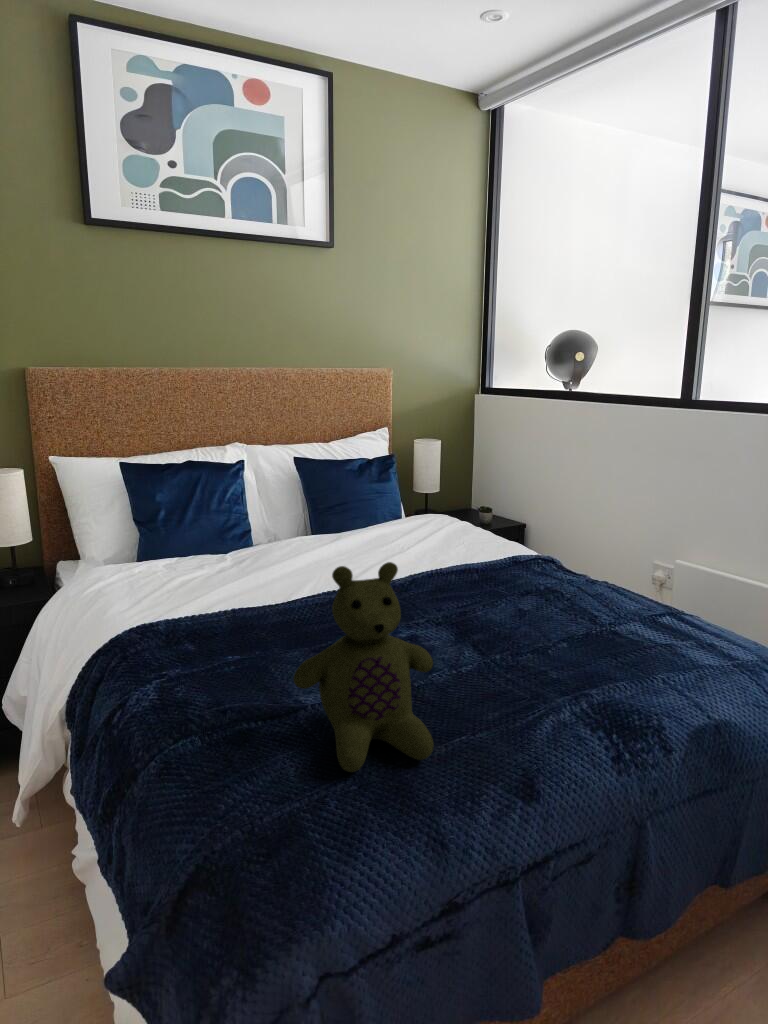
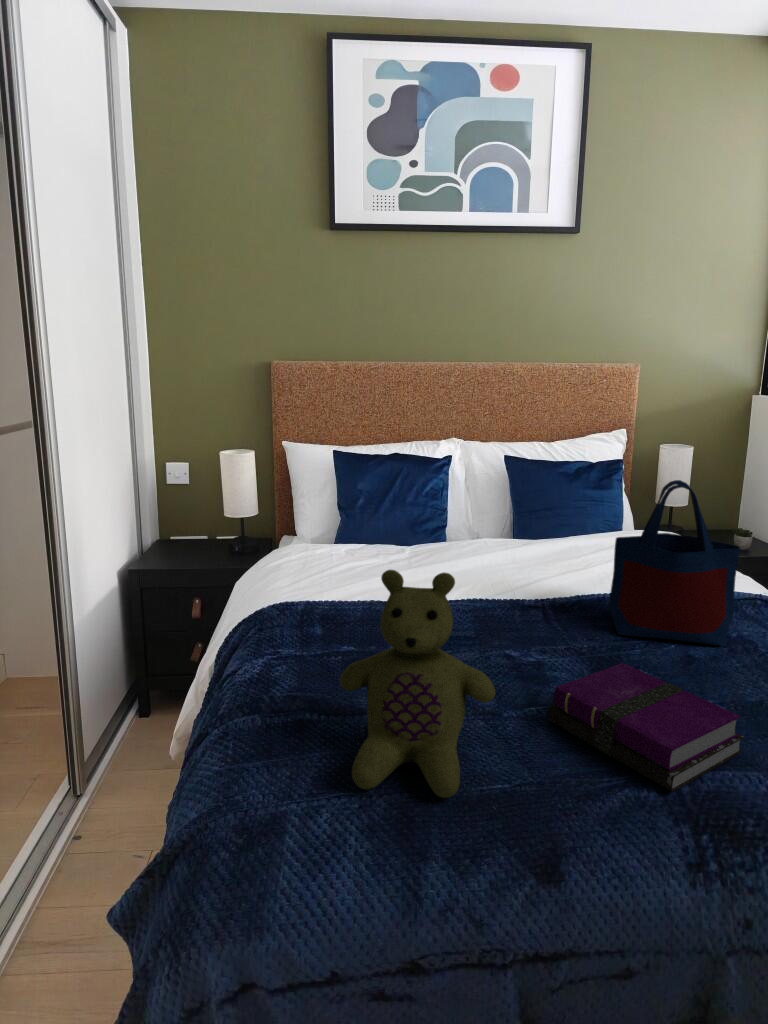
tote bag: none [444,467,538,603] -> present [609,480,740,646]
notebook: none [453,622,597,709] -> present [547,663,744,792]

